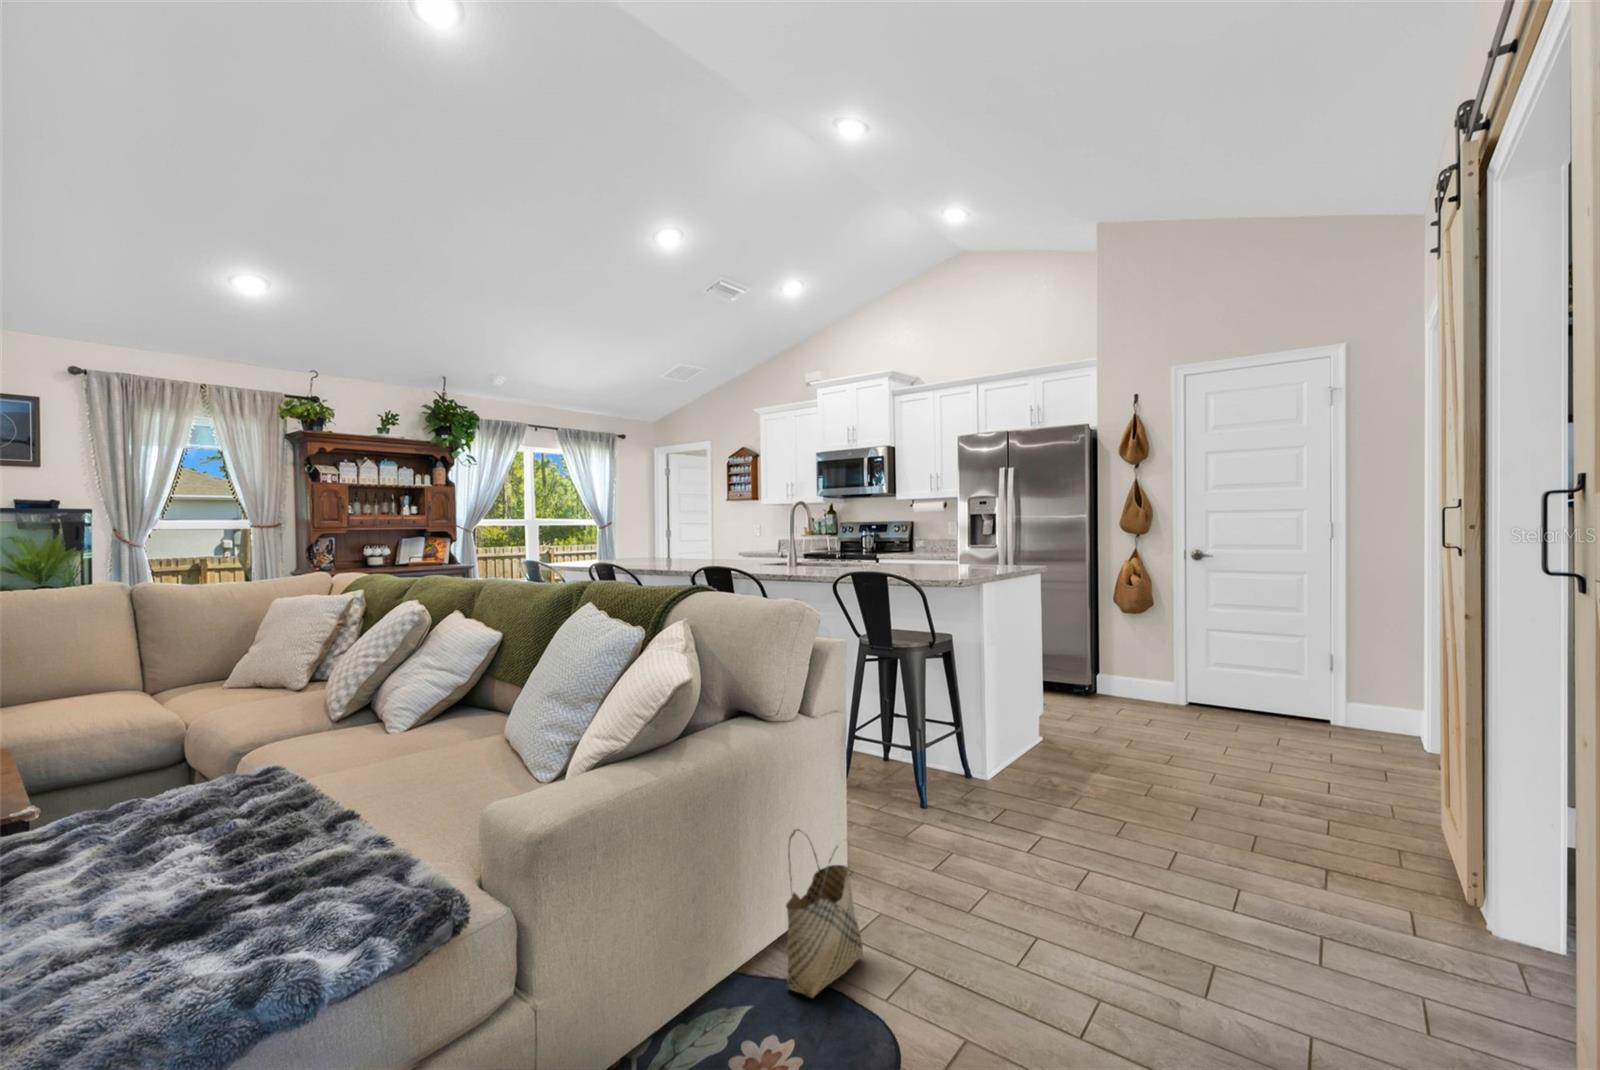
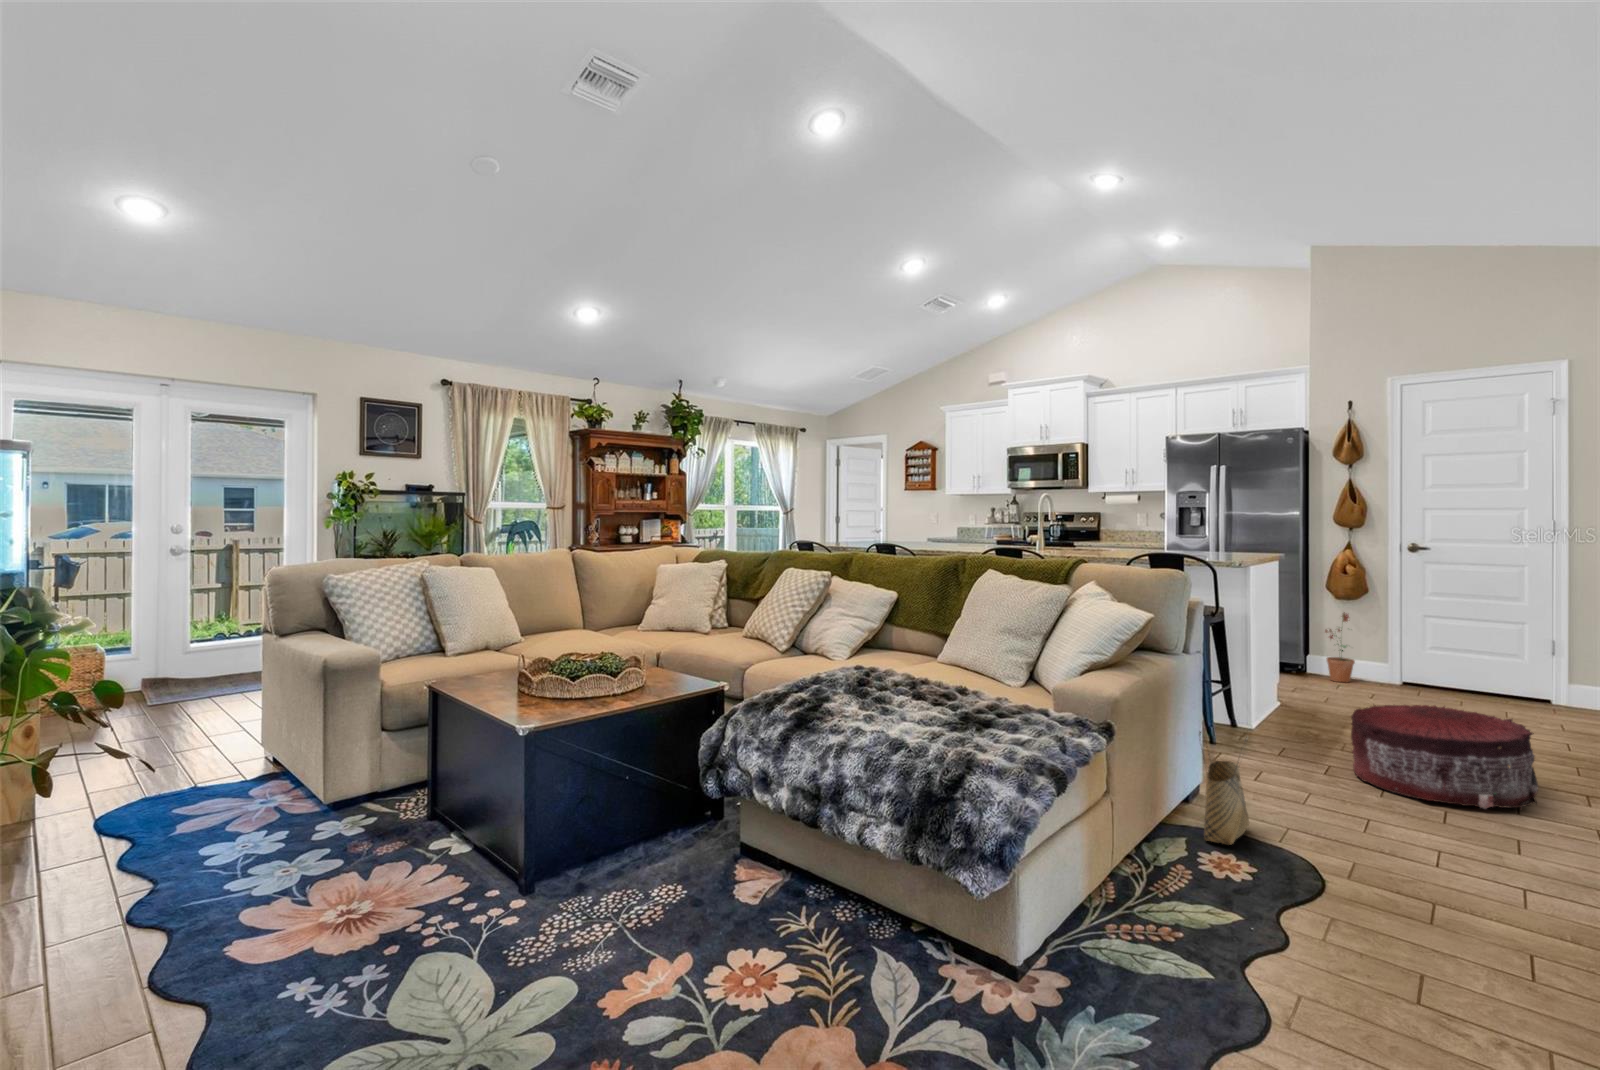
potted plant: none [1113,627,1142,705] -> present [1325,612,1355,682]
pouf: none [1058,754,1255,901] -> present [1351,705,1538,809]

